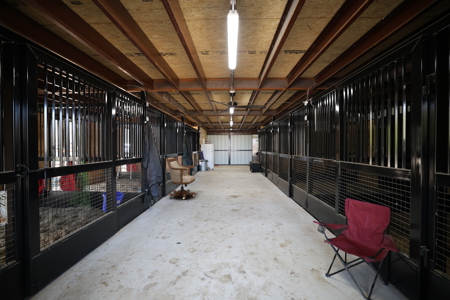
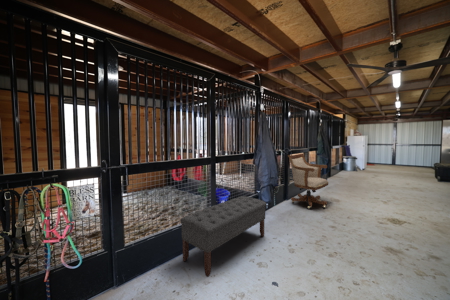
bench: none [92,194,160,255] -> present [180,196,266,277]

